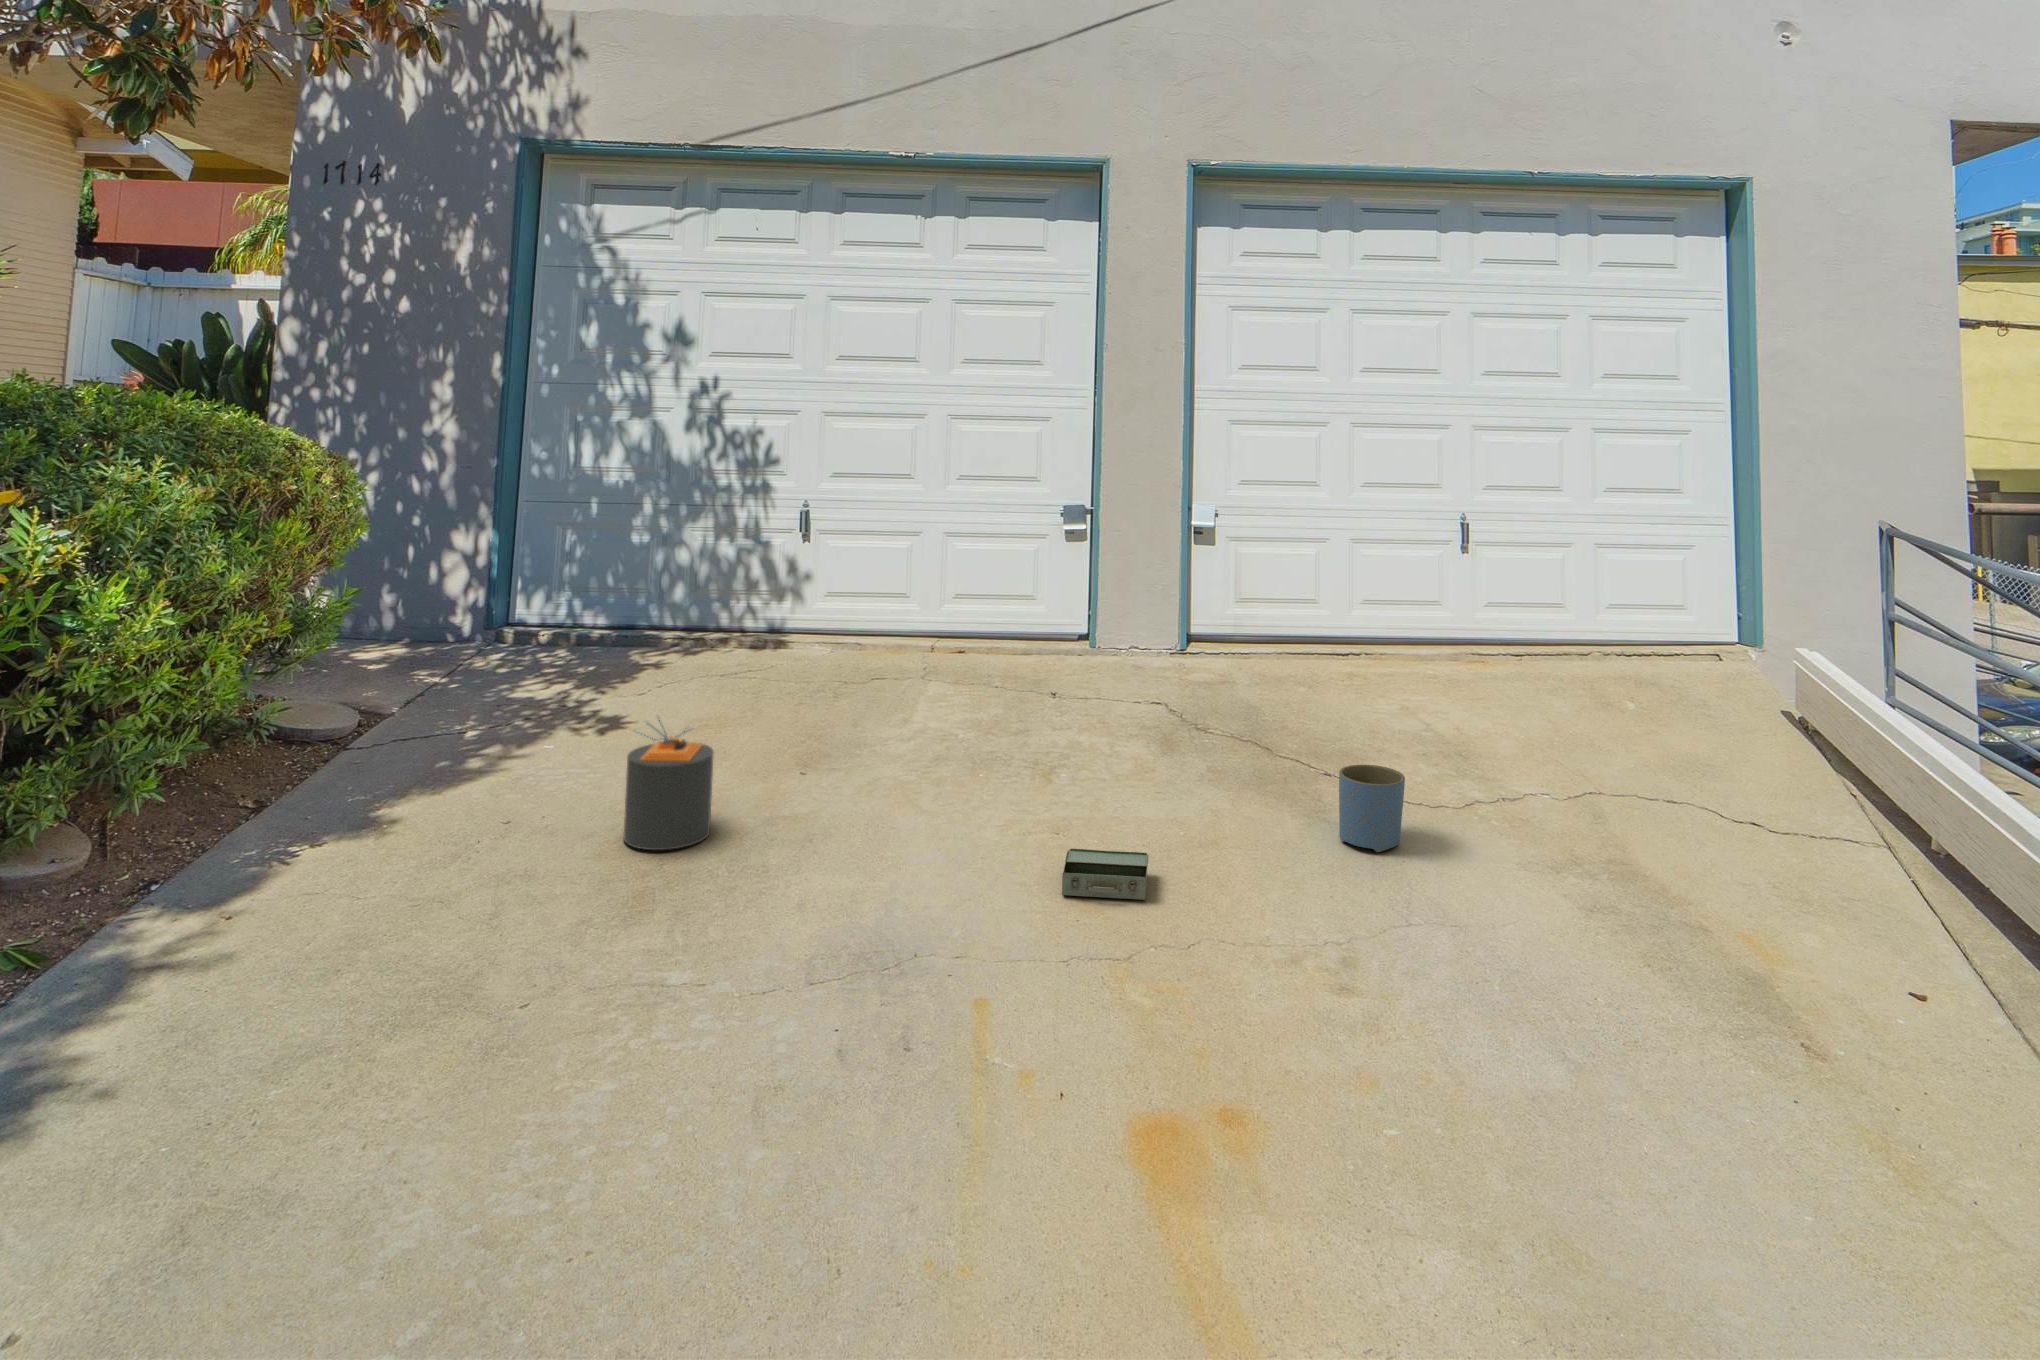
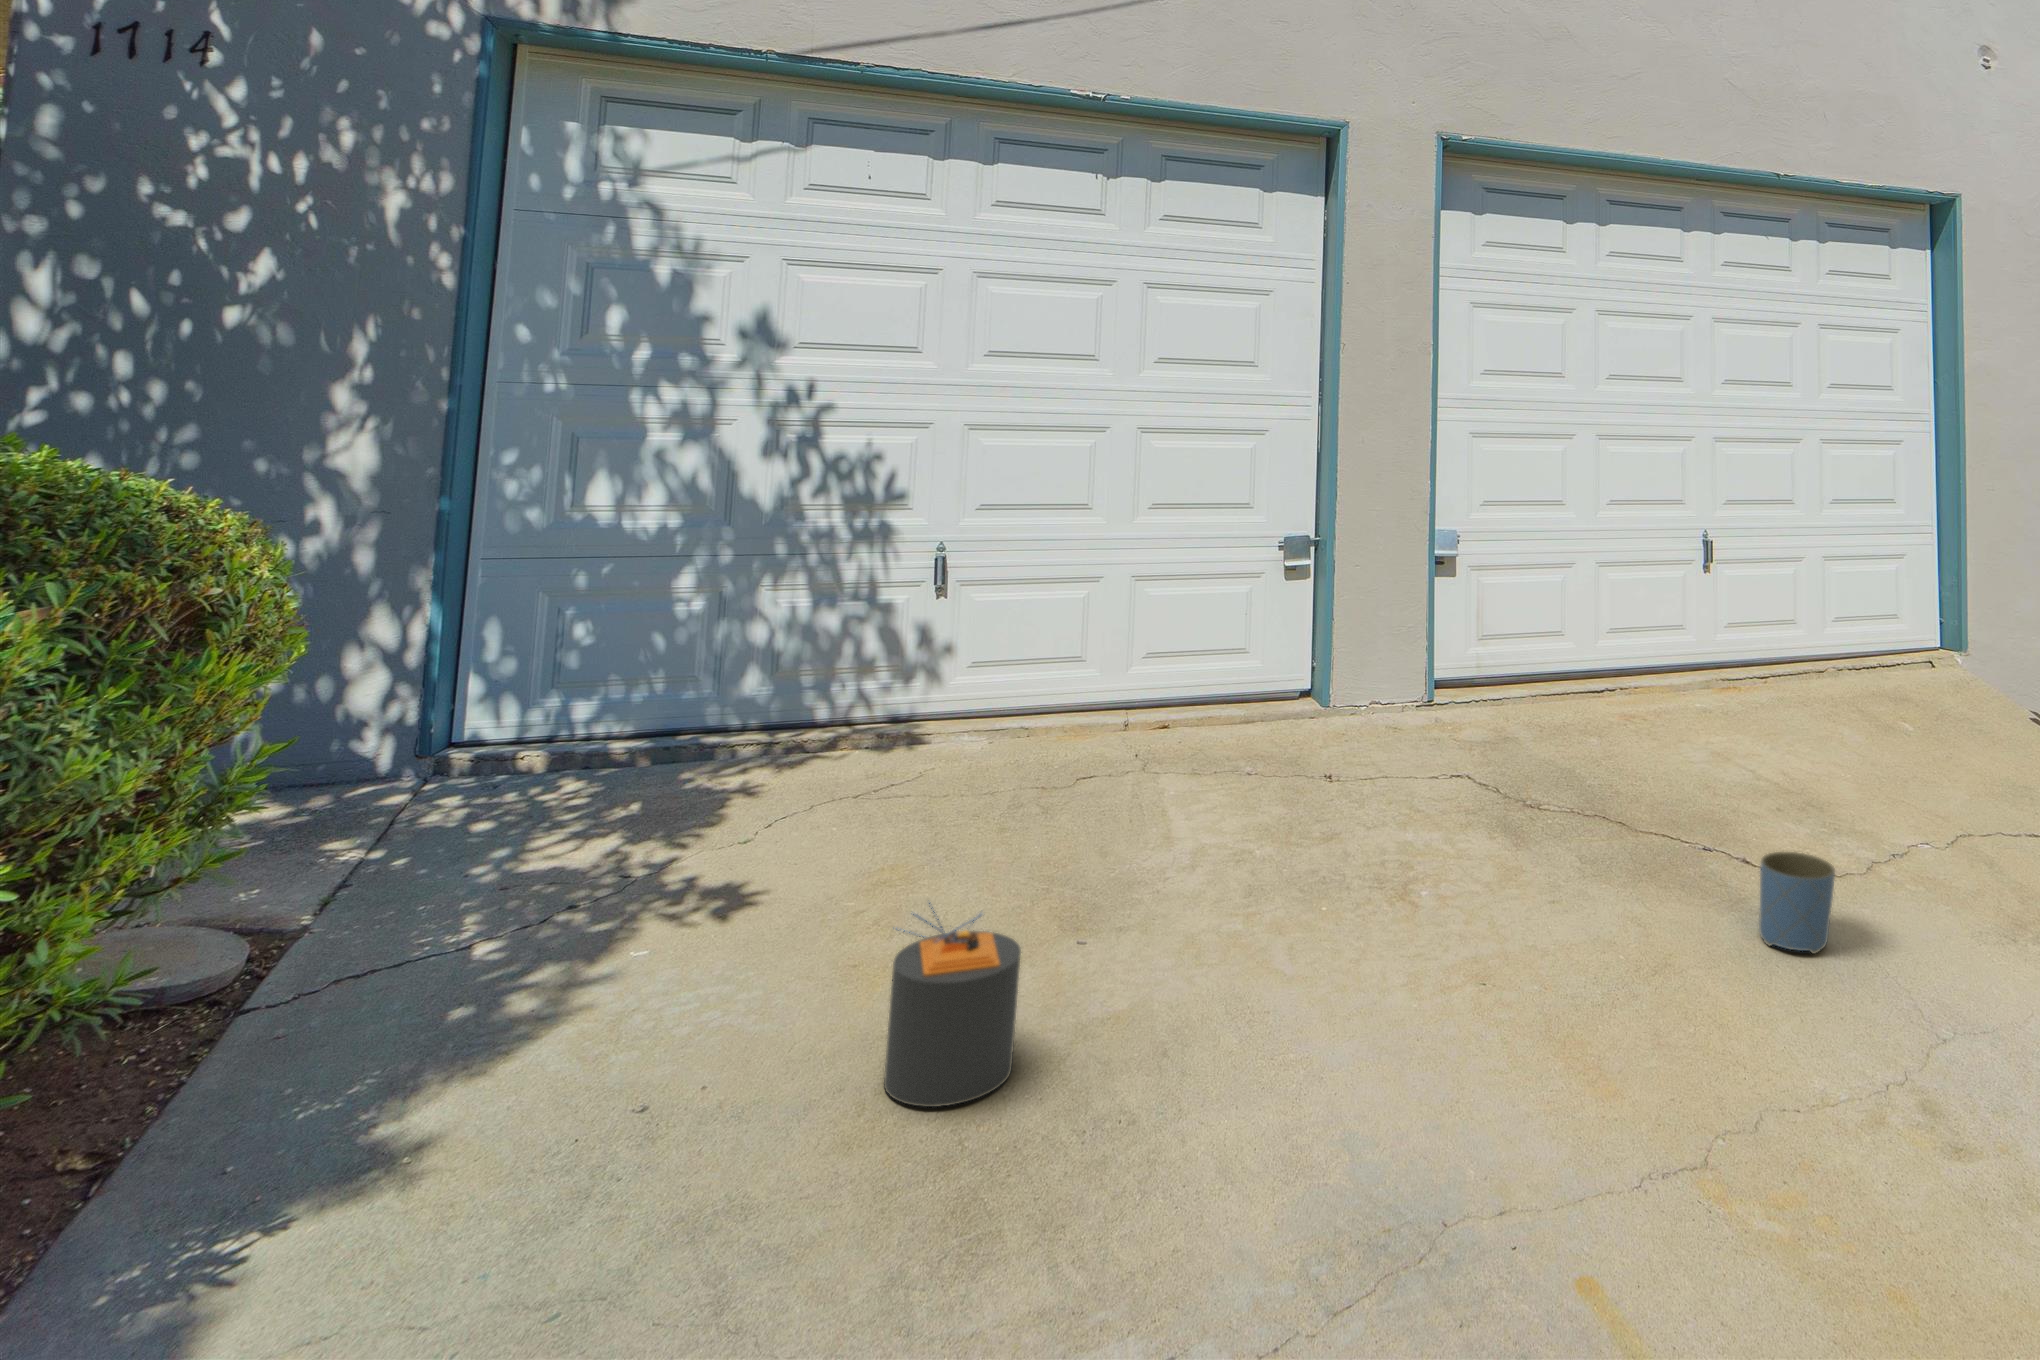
toolbox: present [1062,849,1149,900] -> none [1516,1001,1638,1076]

